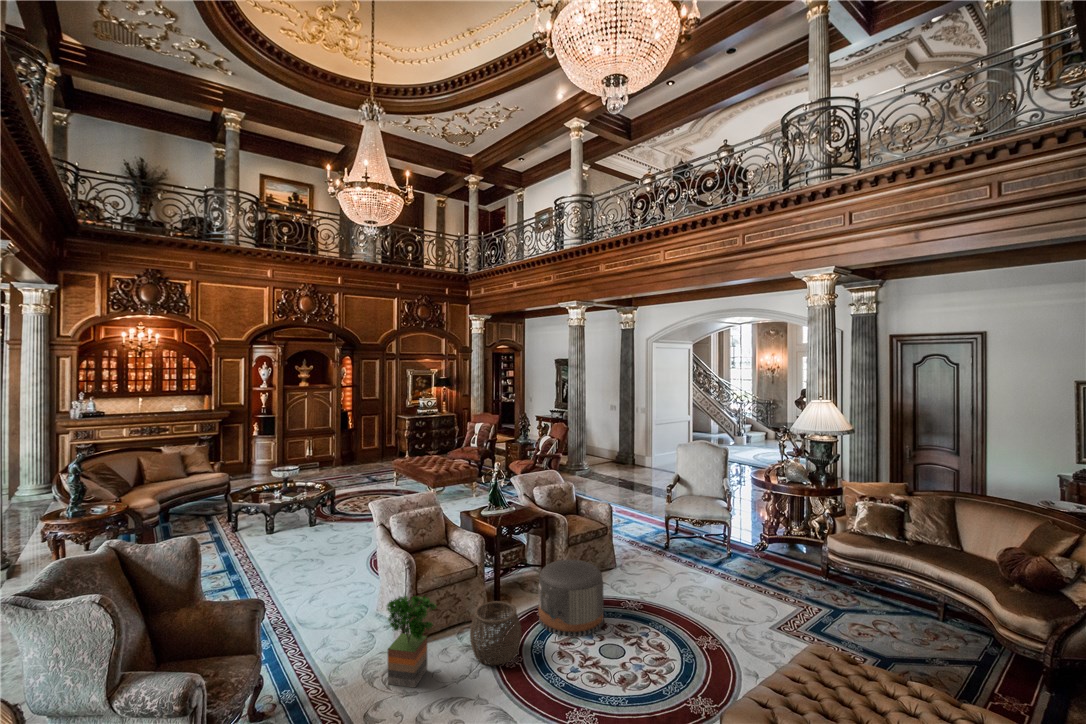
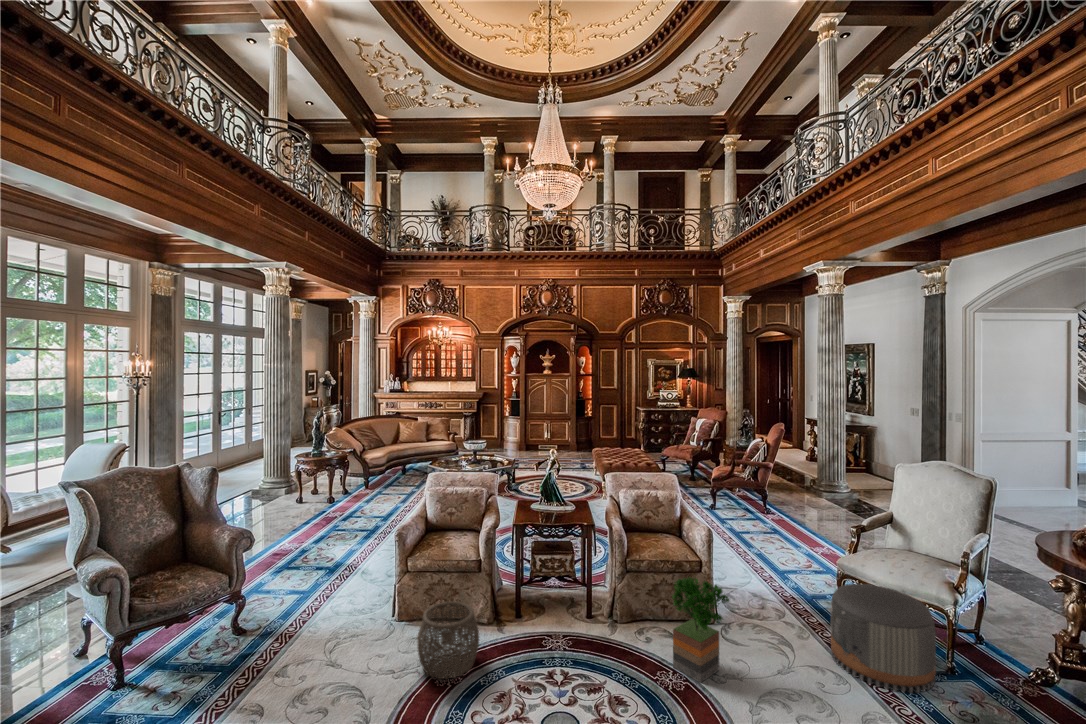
pouf: present [538,560,604,637] -> present [831,584,936,693]
potted tree: present [387,596,436,688] -> present [672,577,729,682]

